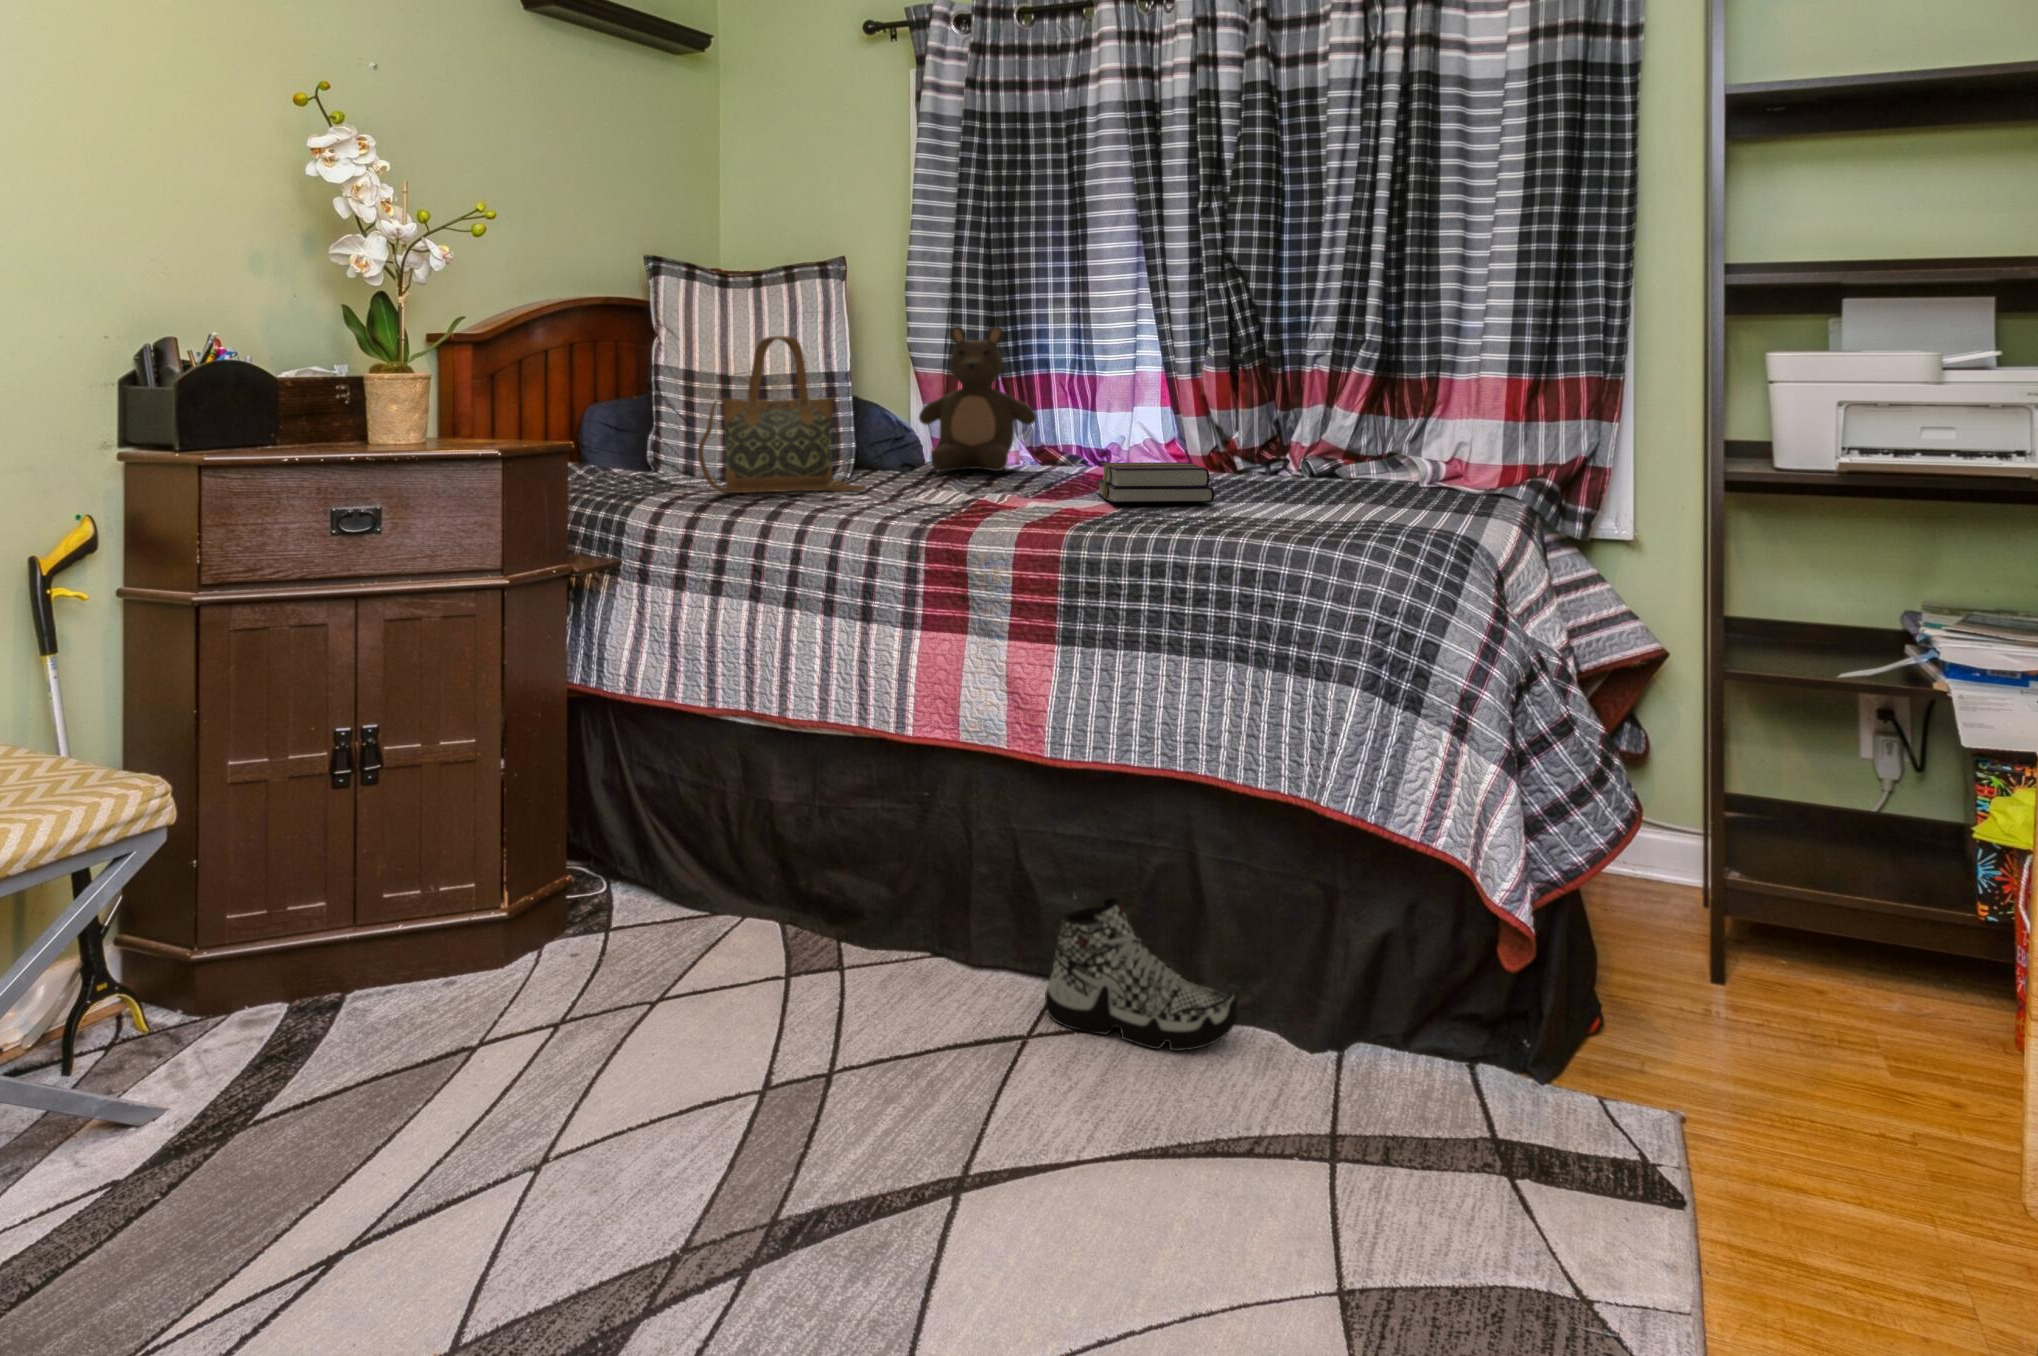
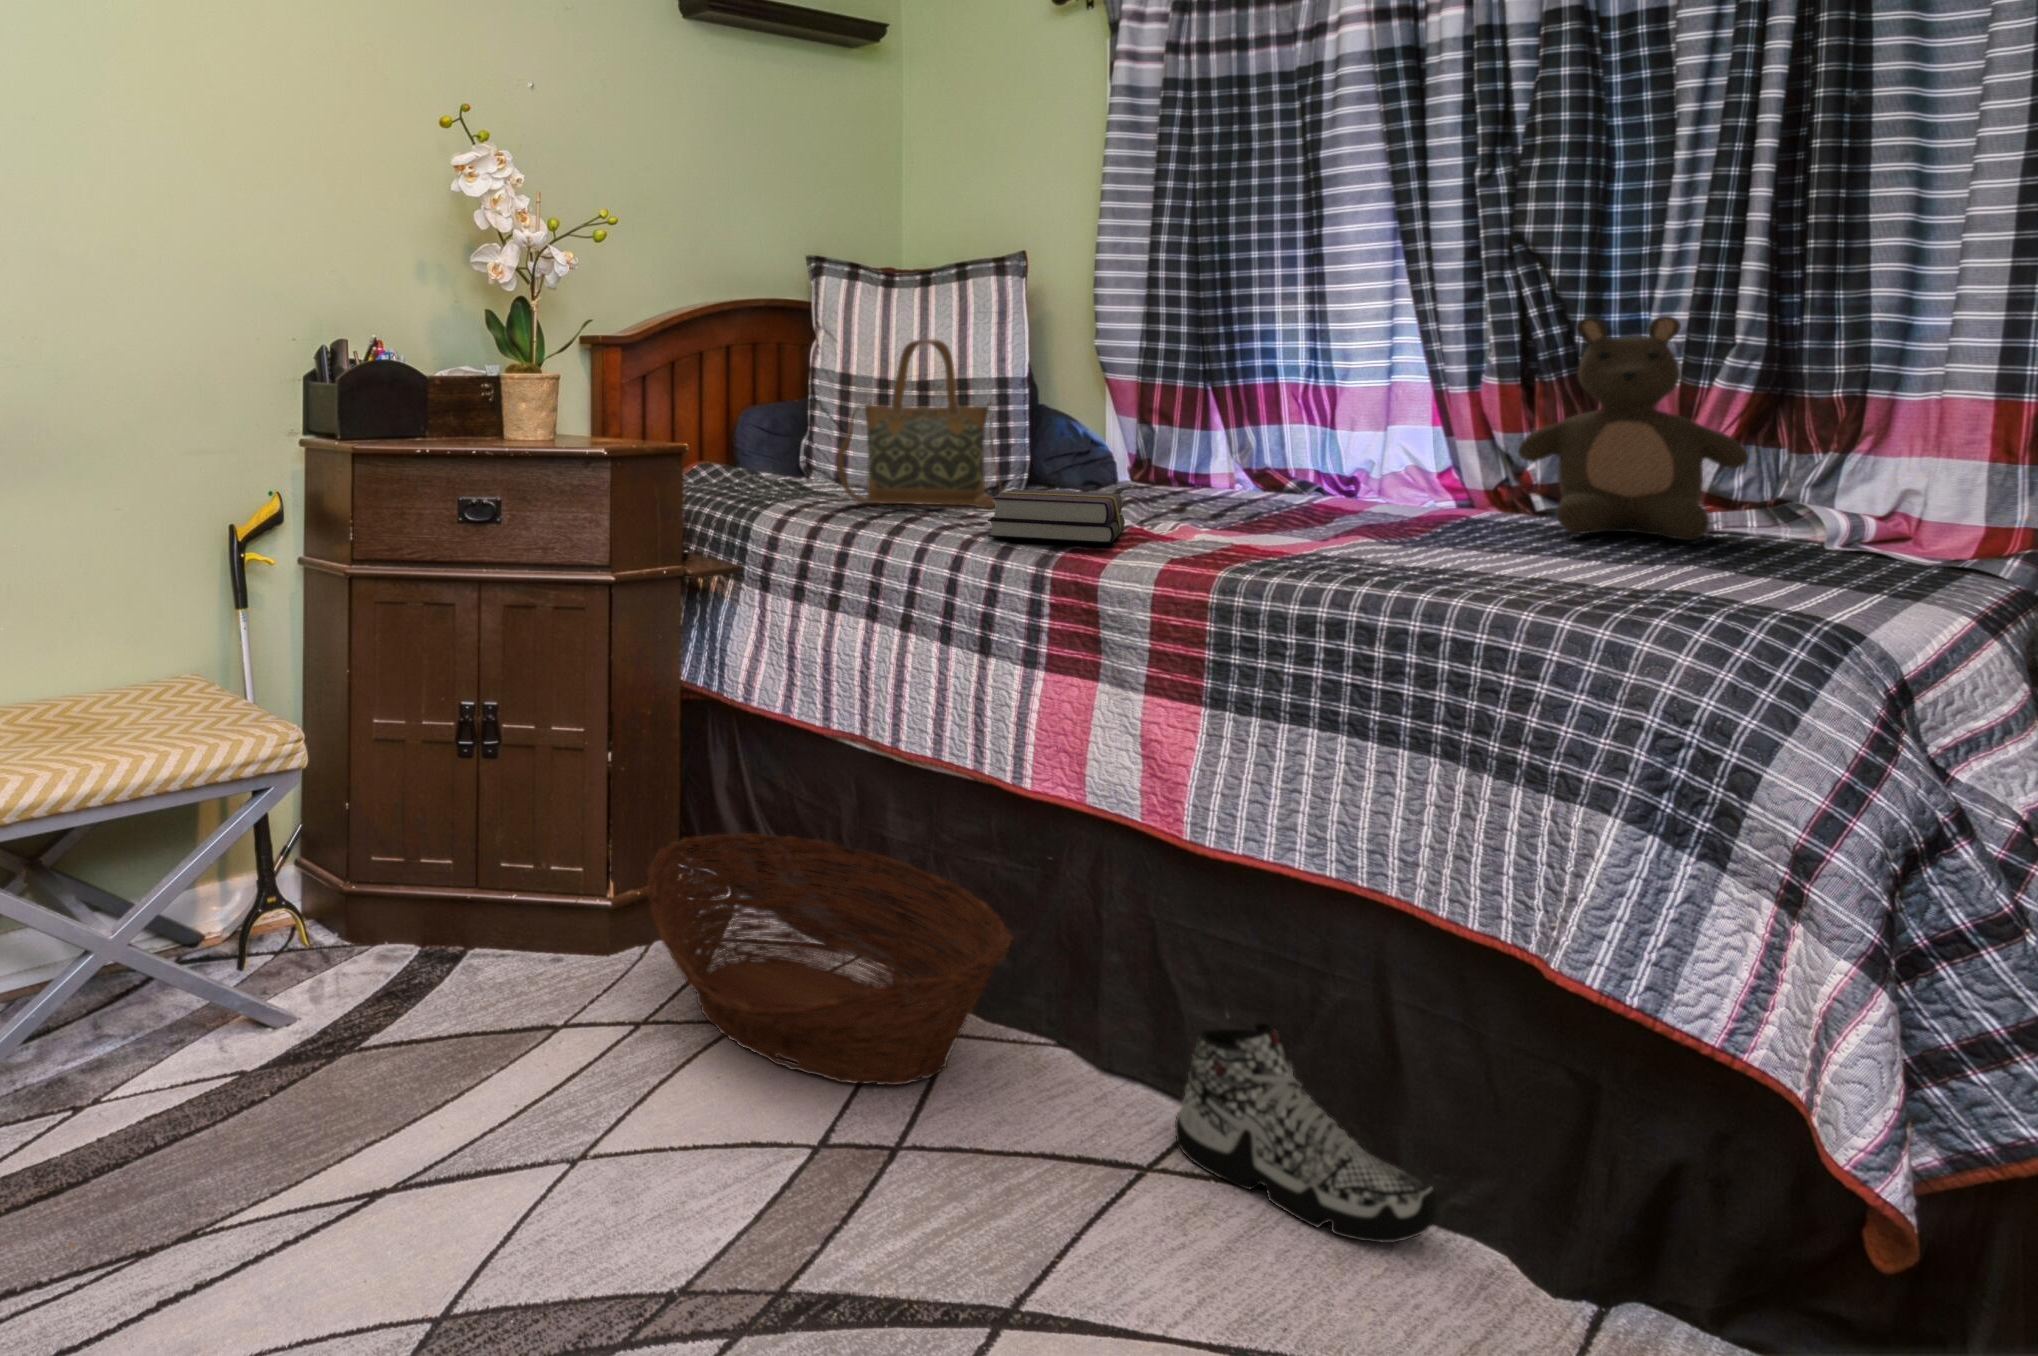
stuffed bear: present [919,327,1036,471] -> present [1518,316,1748,540]
book: present [1096,462,1214,503] -> present [988,489,1125,543]
basket: none [550,818,909,1033] -> present [646,833,1013,1085]

